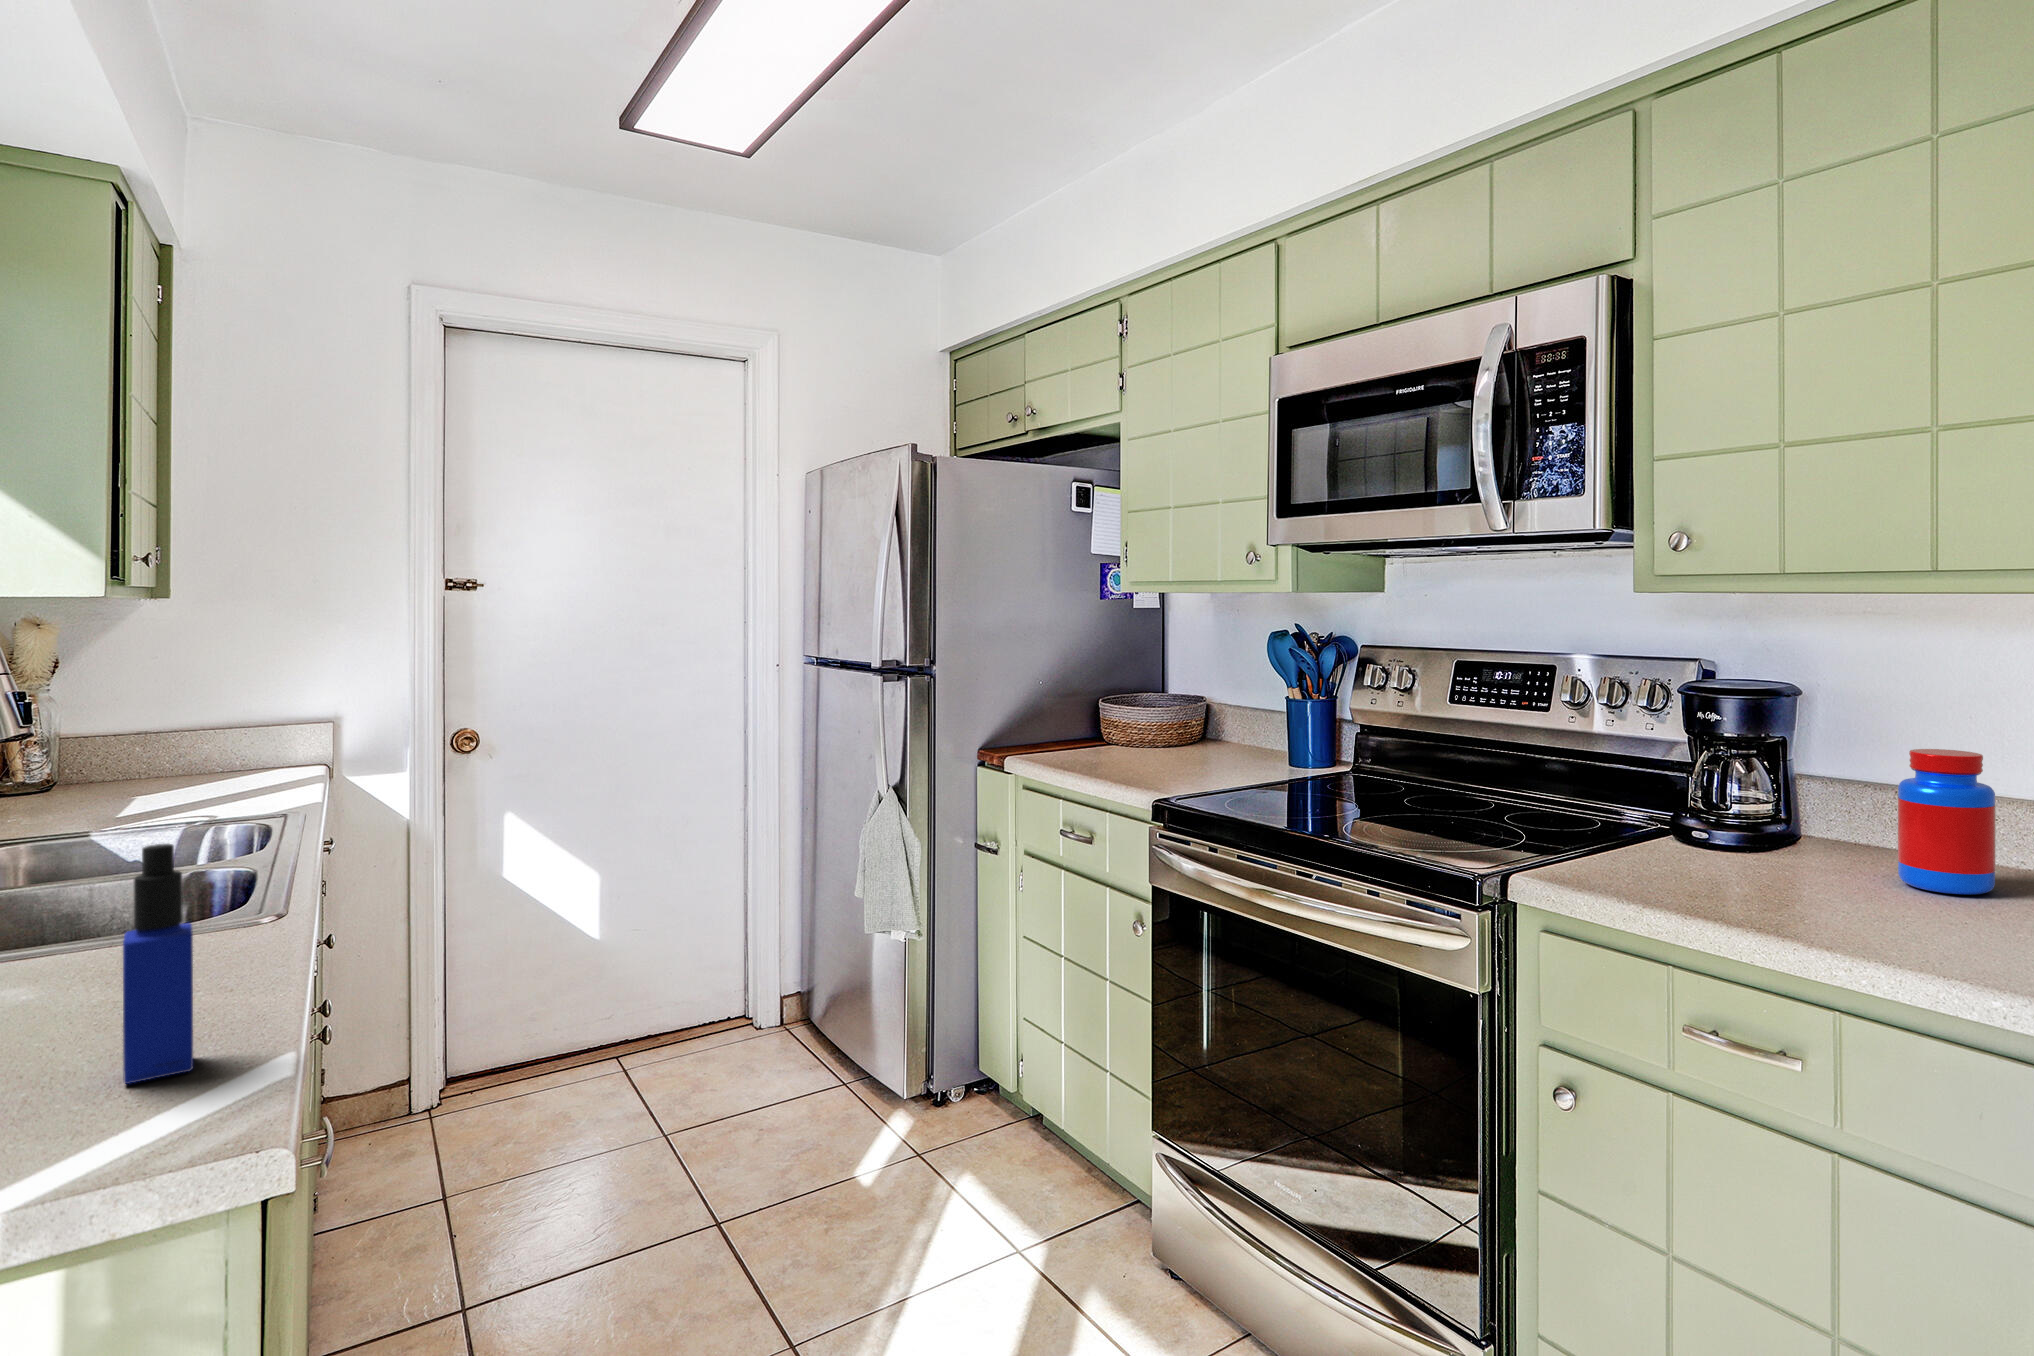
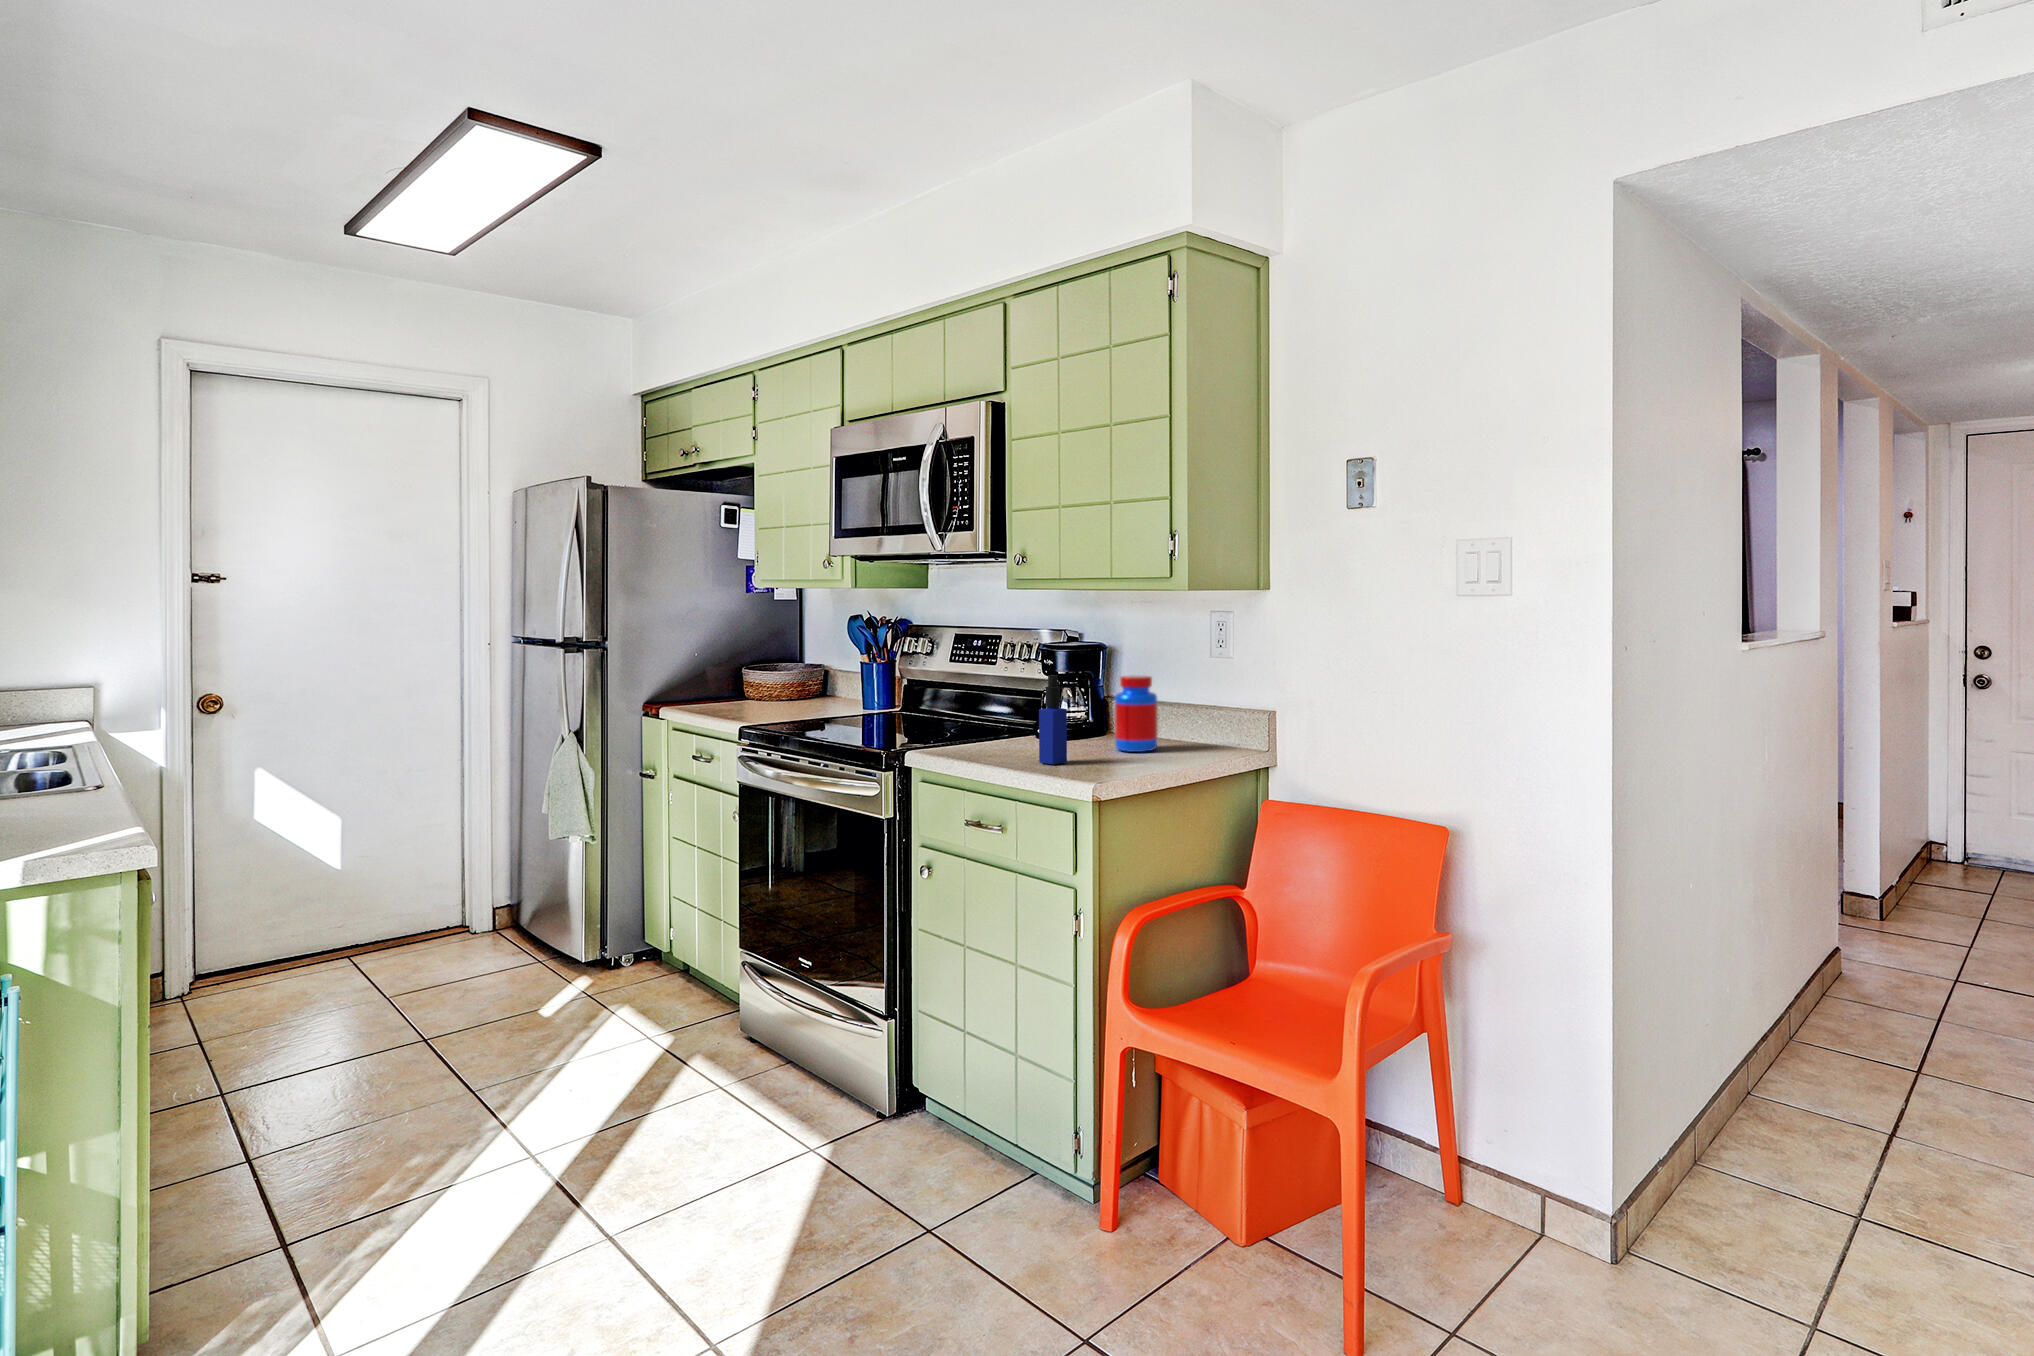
bottle: present [123,844,193,1084] -> present [1039,675,1067,765]

